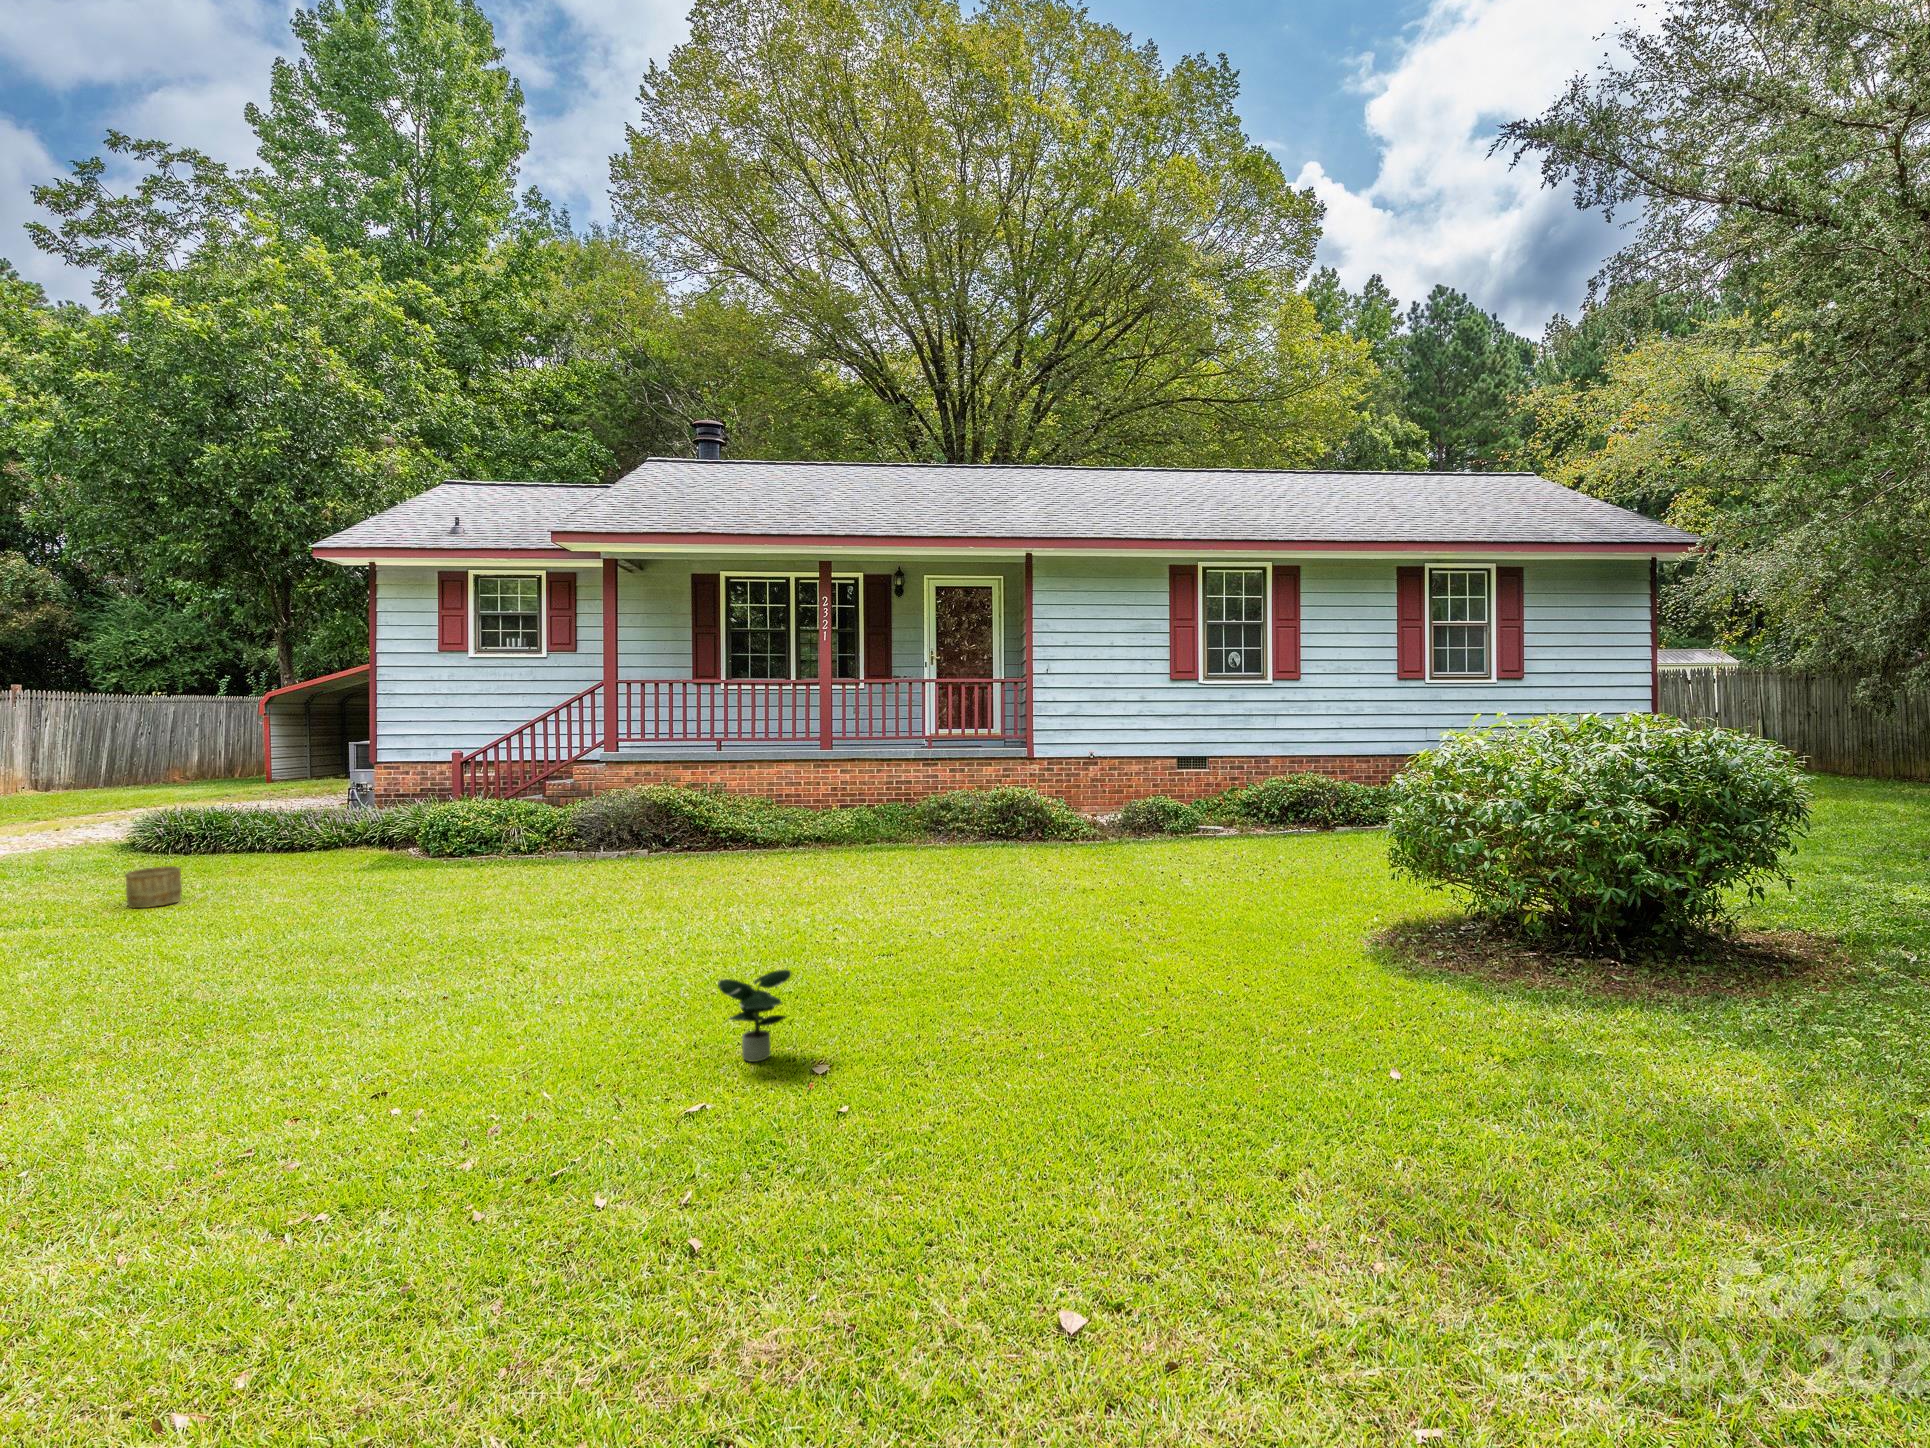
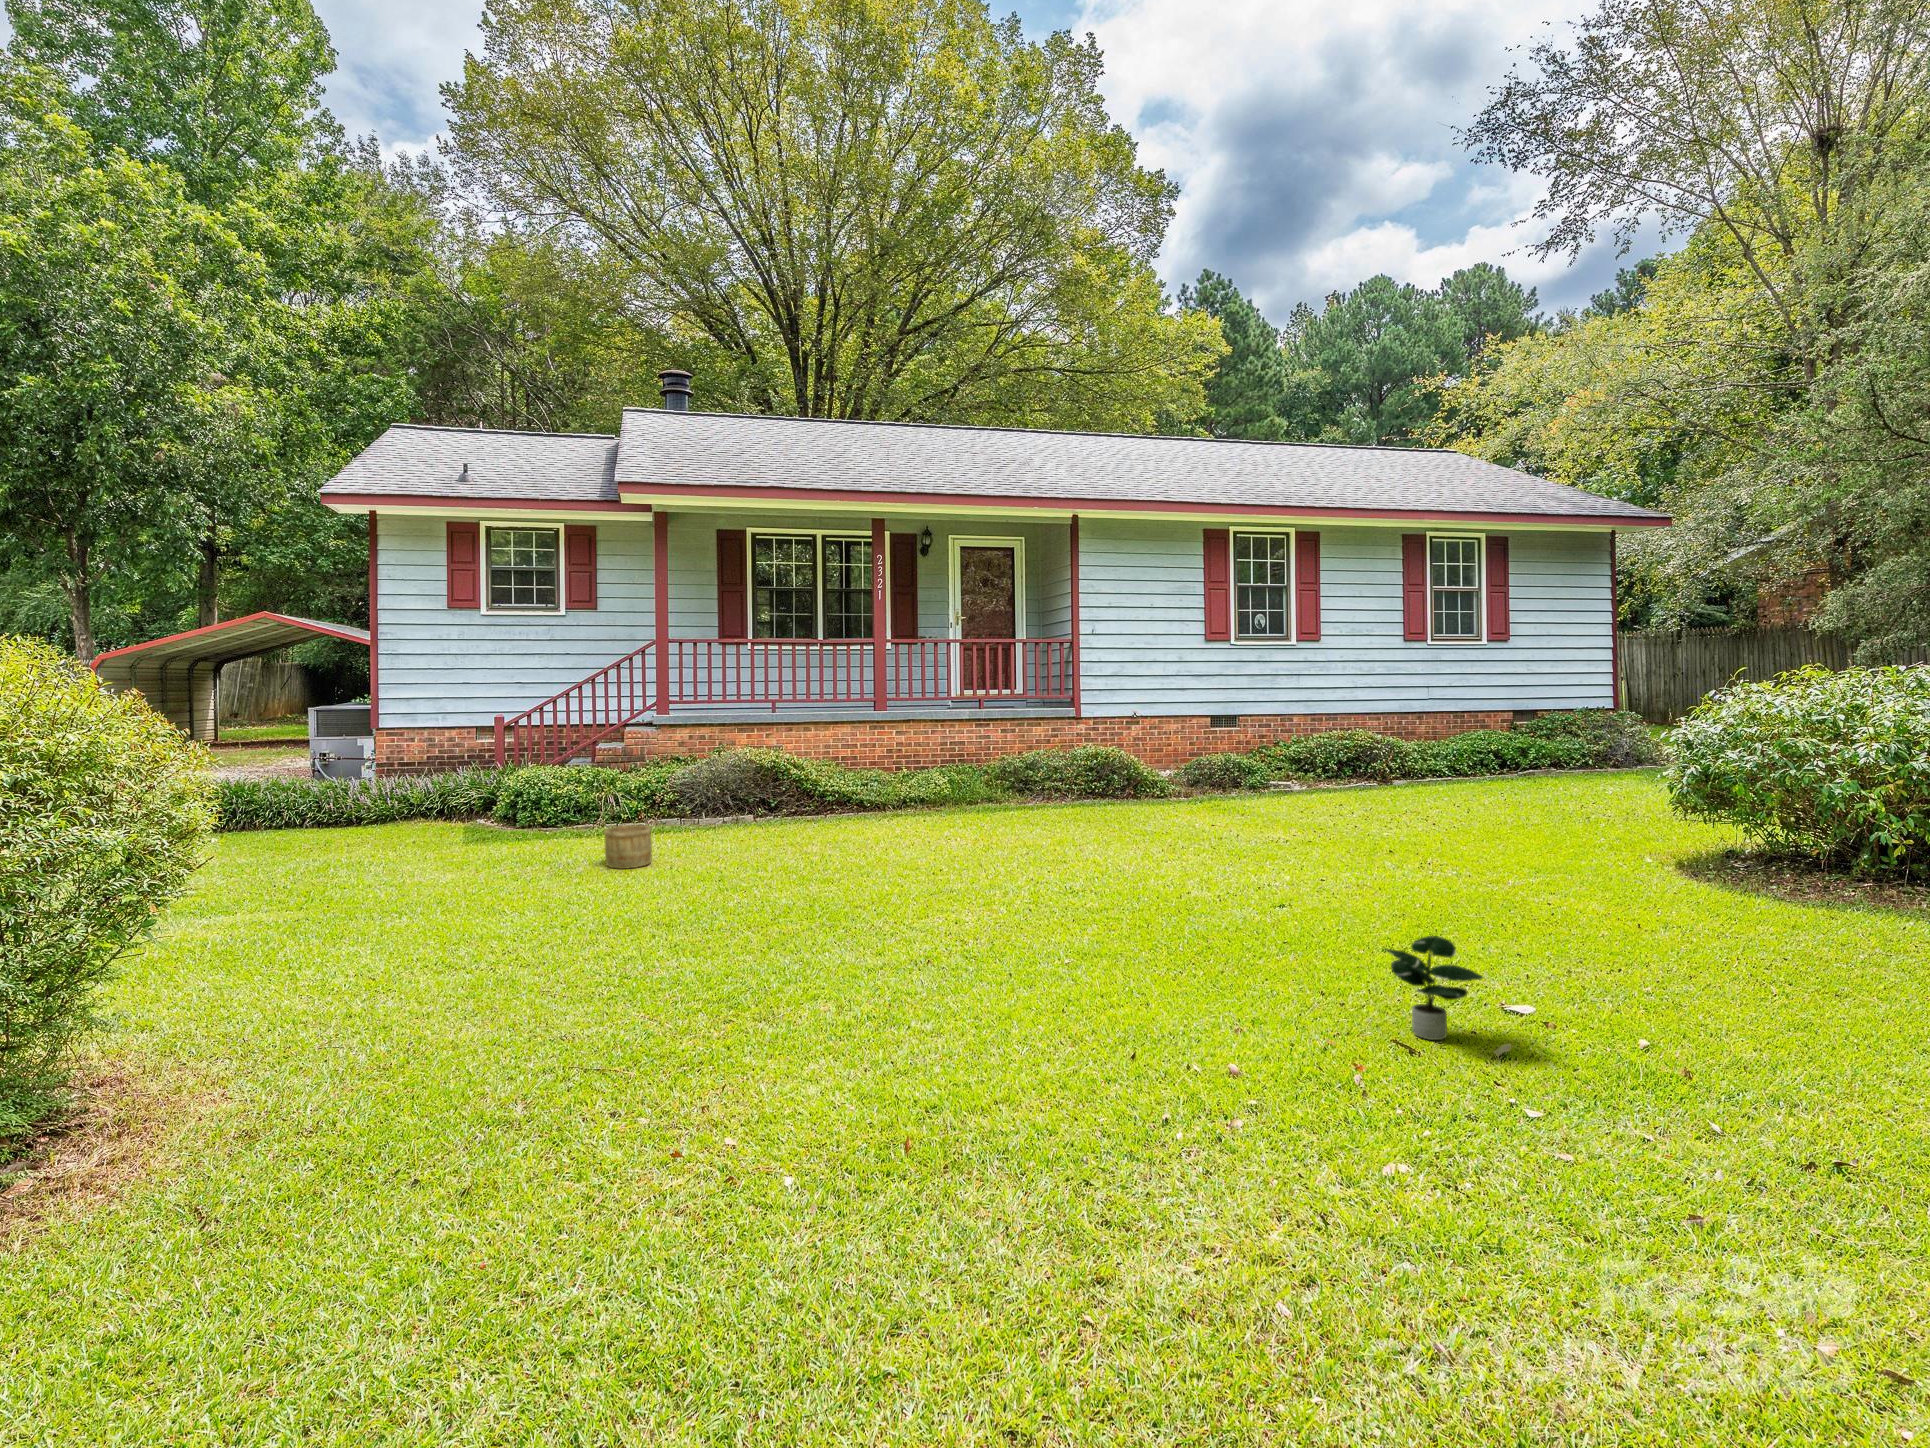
wooden bucket: present [125,866,182,908] -> present [603,824,652,869]

